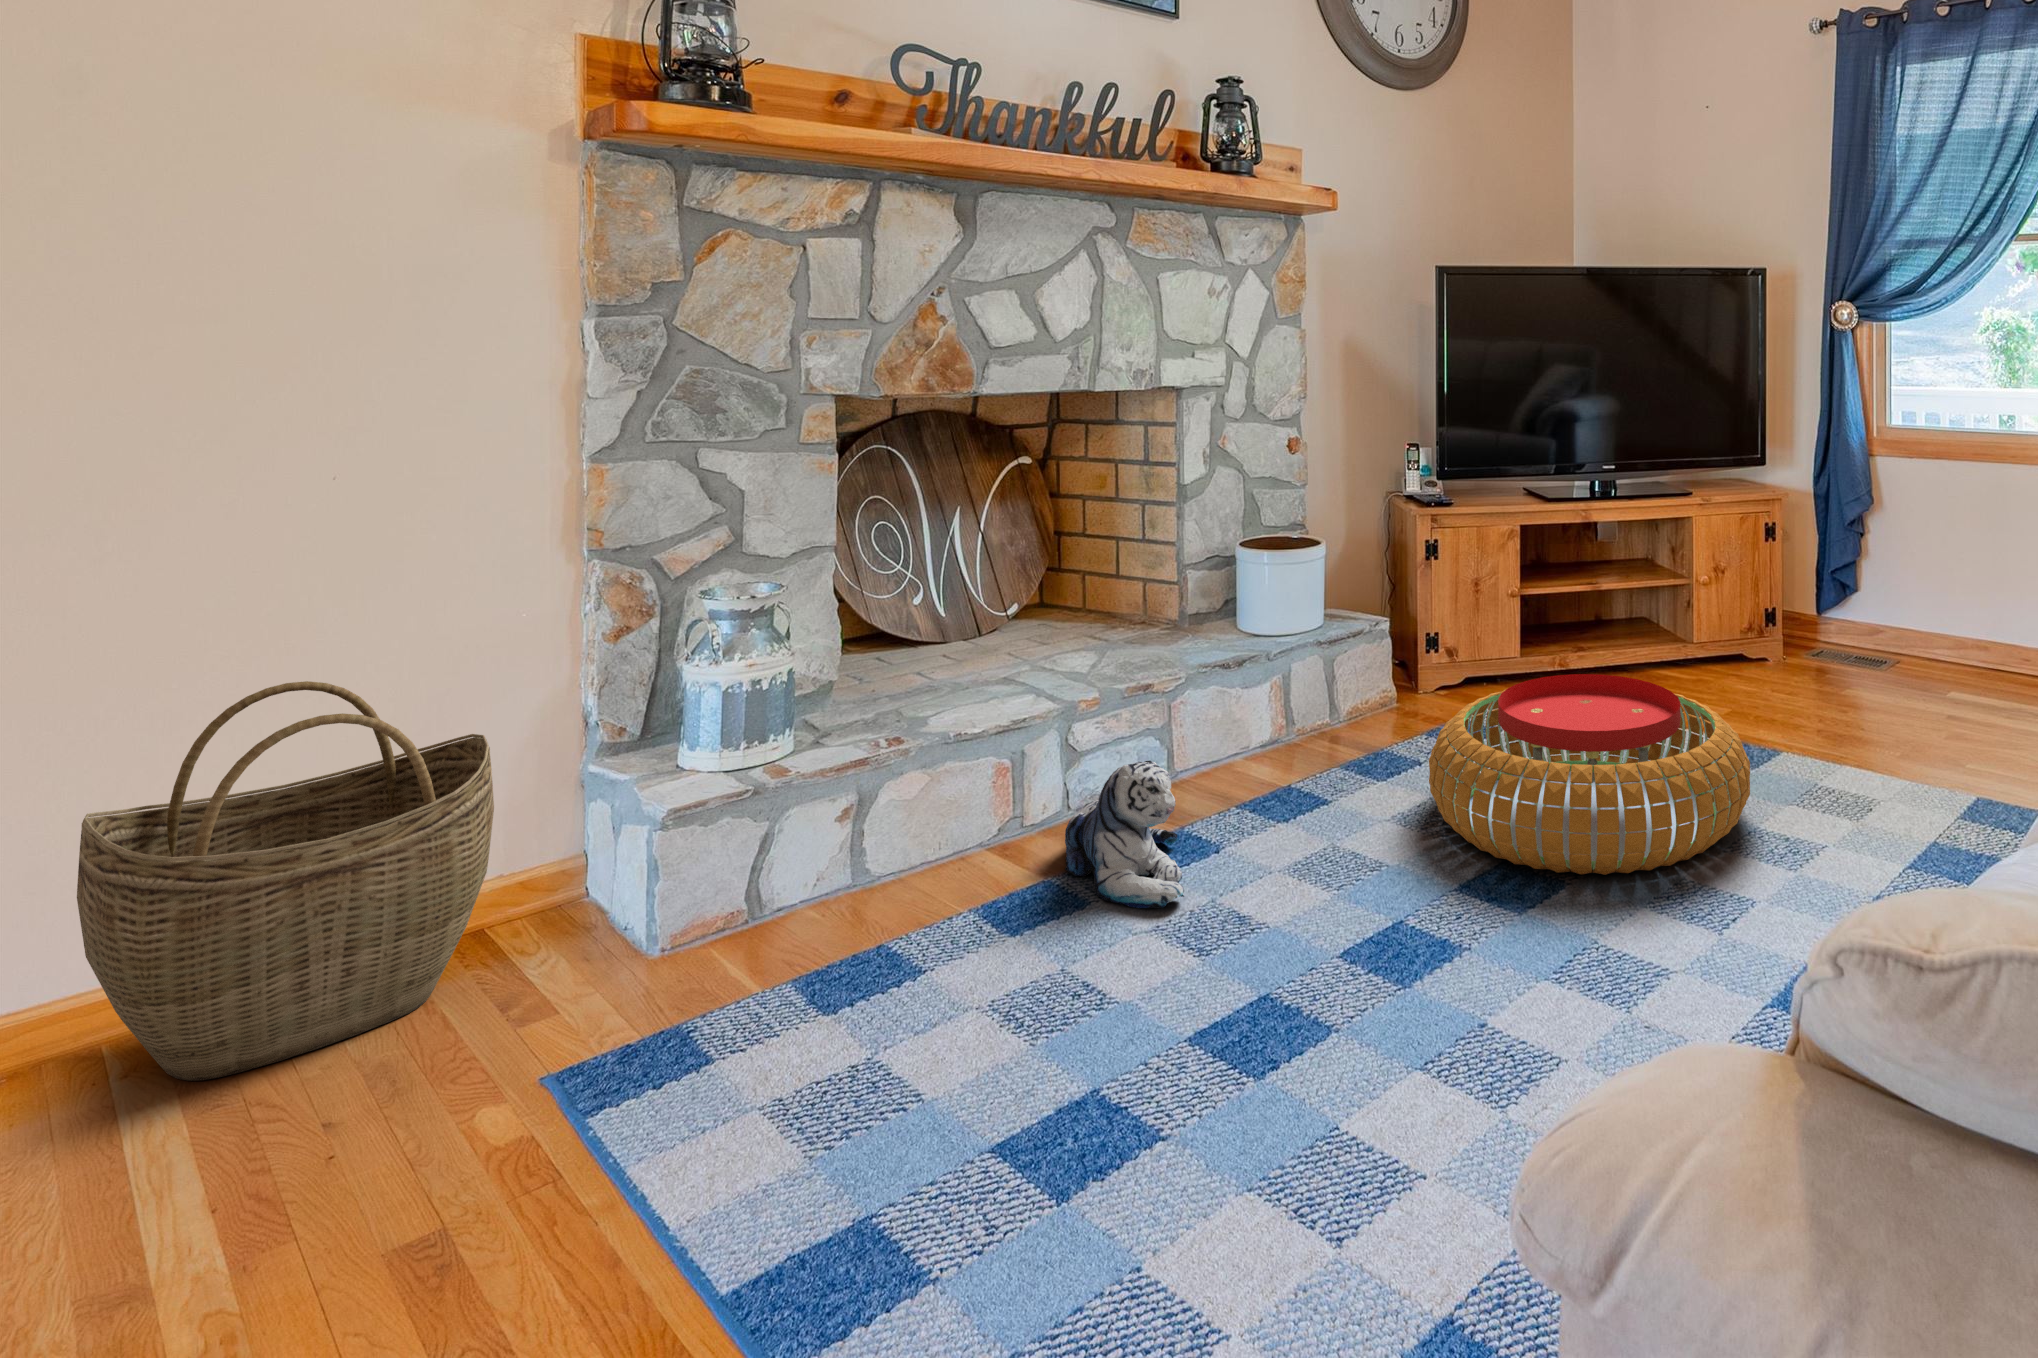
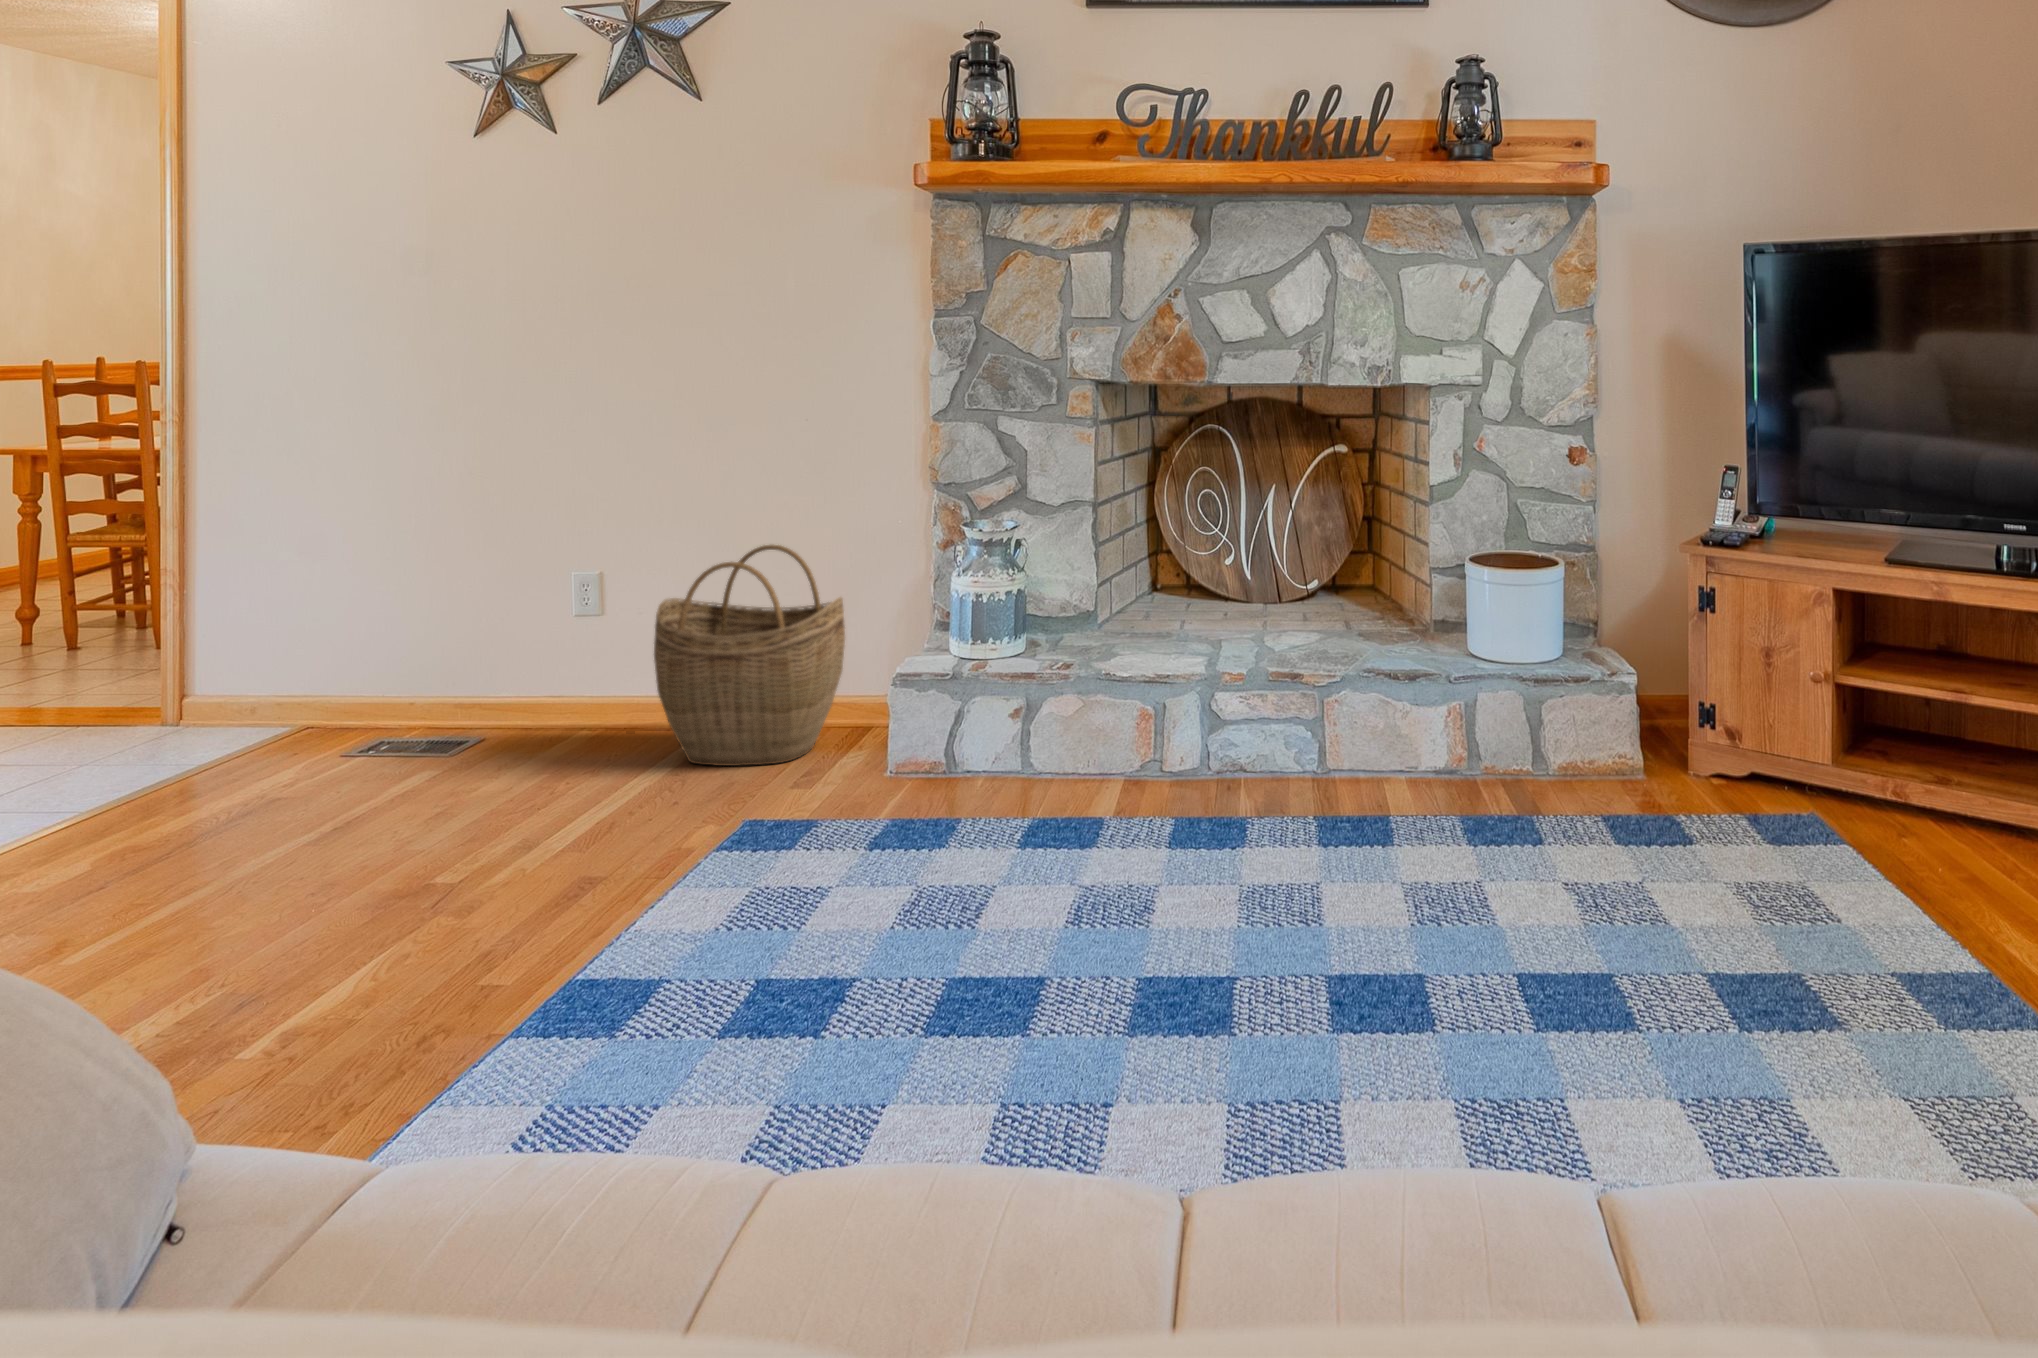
pouf: present [1429,674,1750,875] -> none [1388,761,1820,1037]
plush toy: present [1065,761,1185,908] -> none [1111,727,1227,862]

